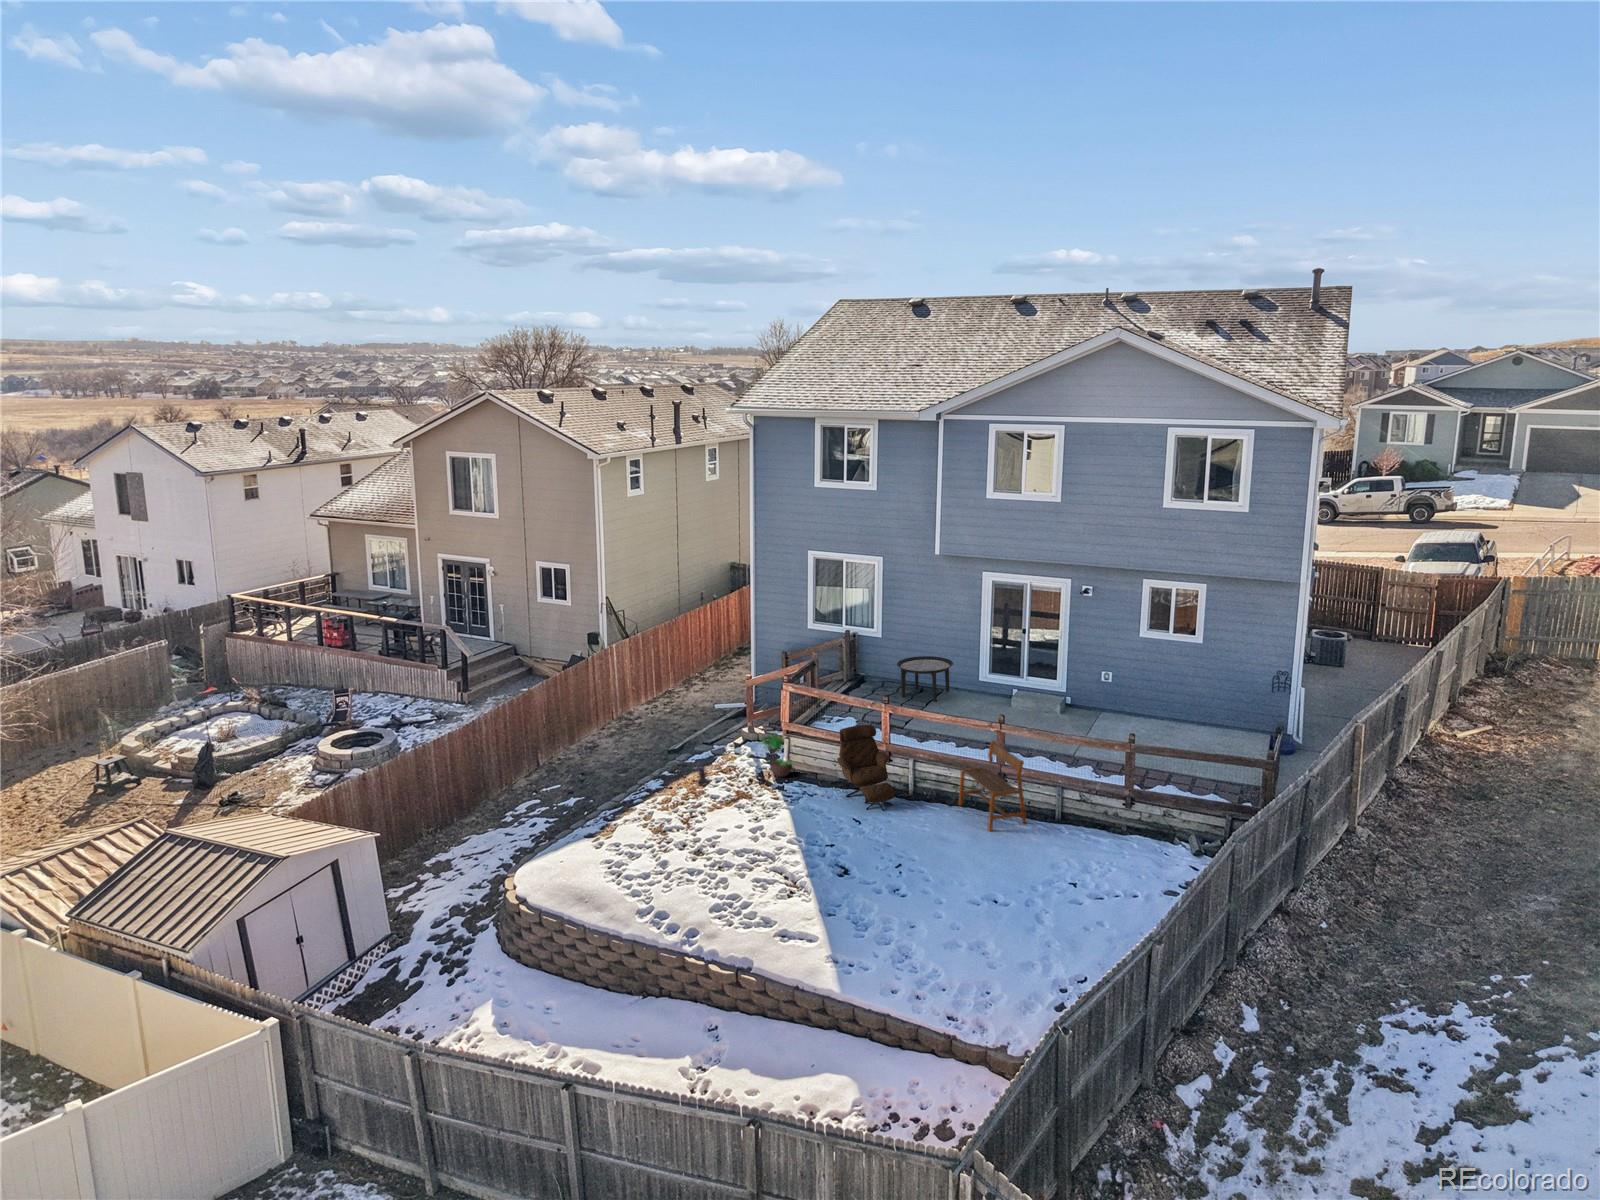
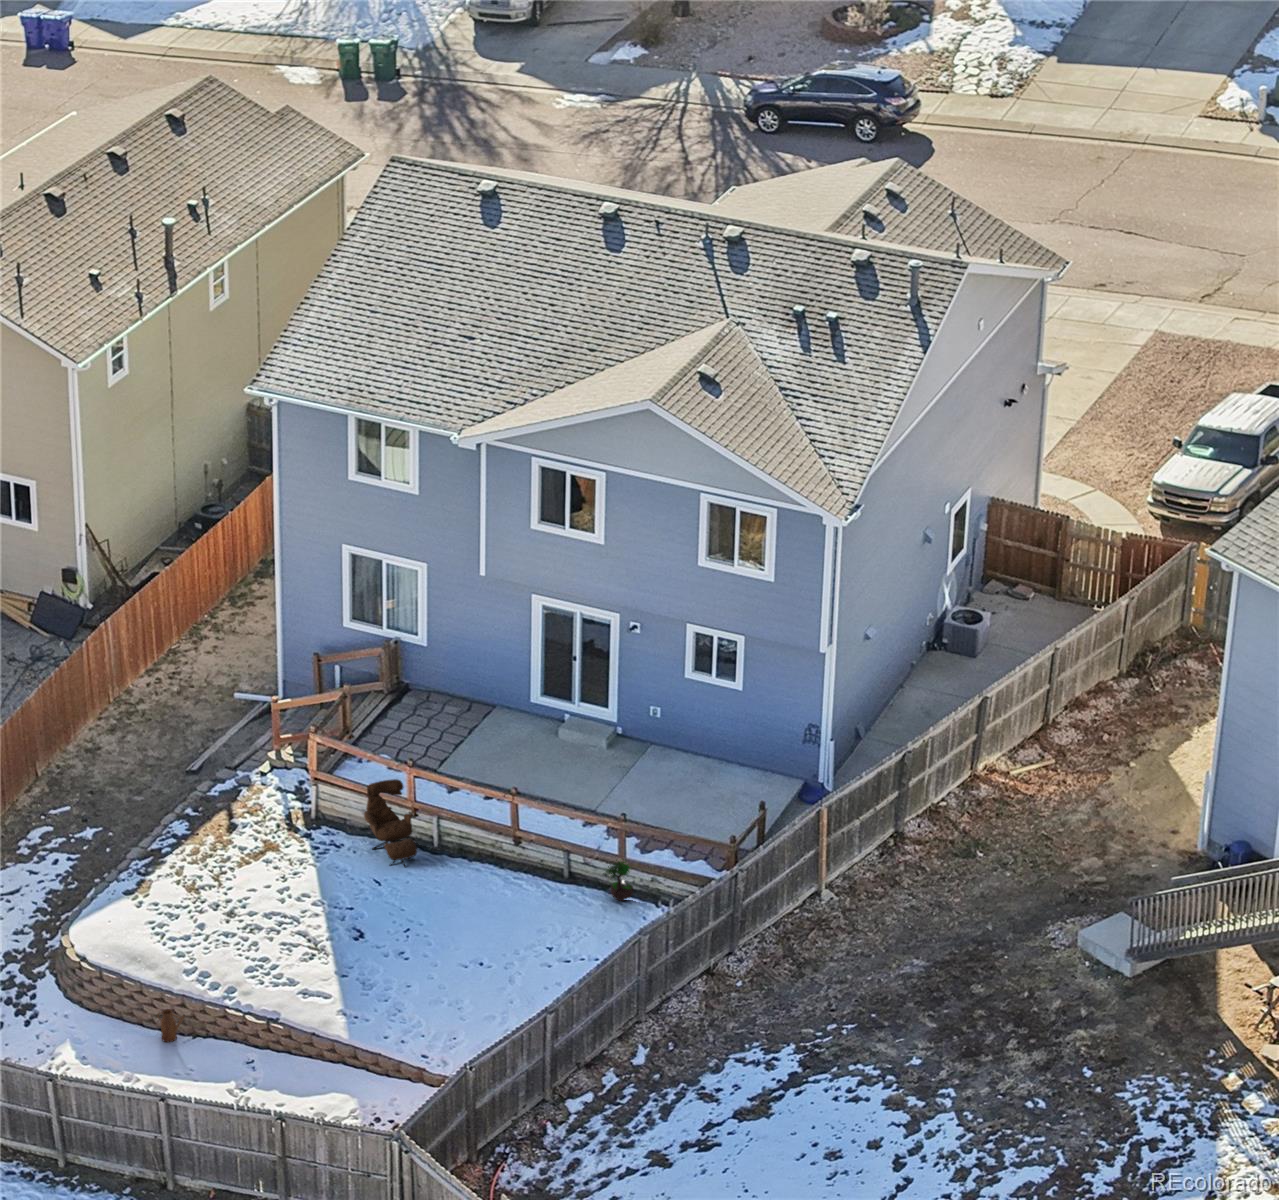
round table: present [897,656,953,701] -> none [440,673,500,730]
potted tree: present [762,734,792,777] -> present [606,860,633,901]
bench: present [958,741,1026,831] -> none [477,805,534,893]
watering can: none [599,957,633,1001] -> present [157,1009,185,1042]

